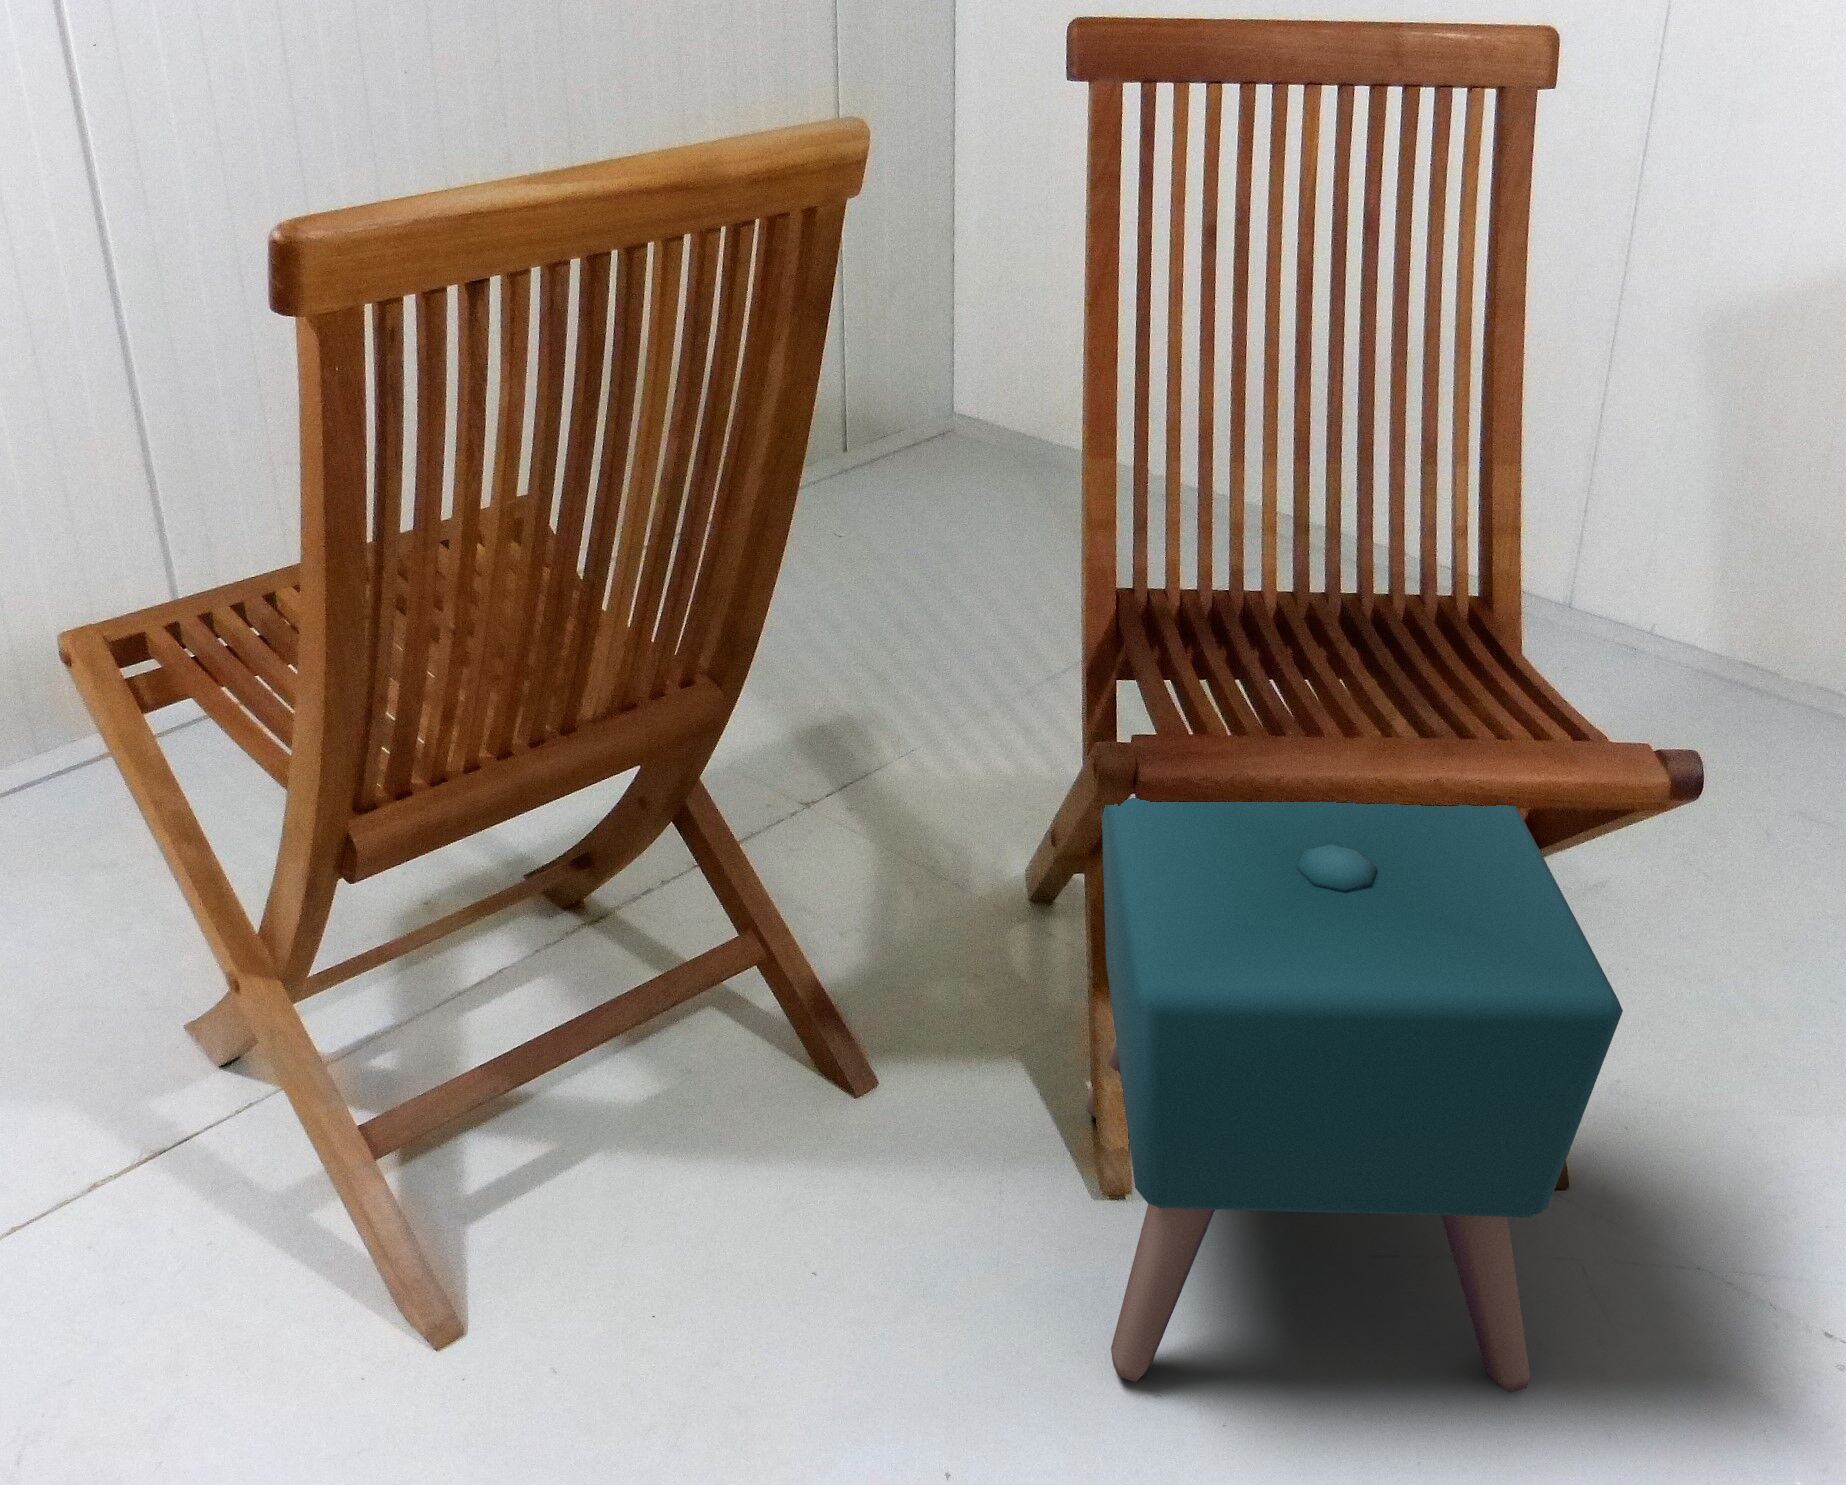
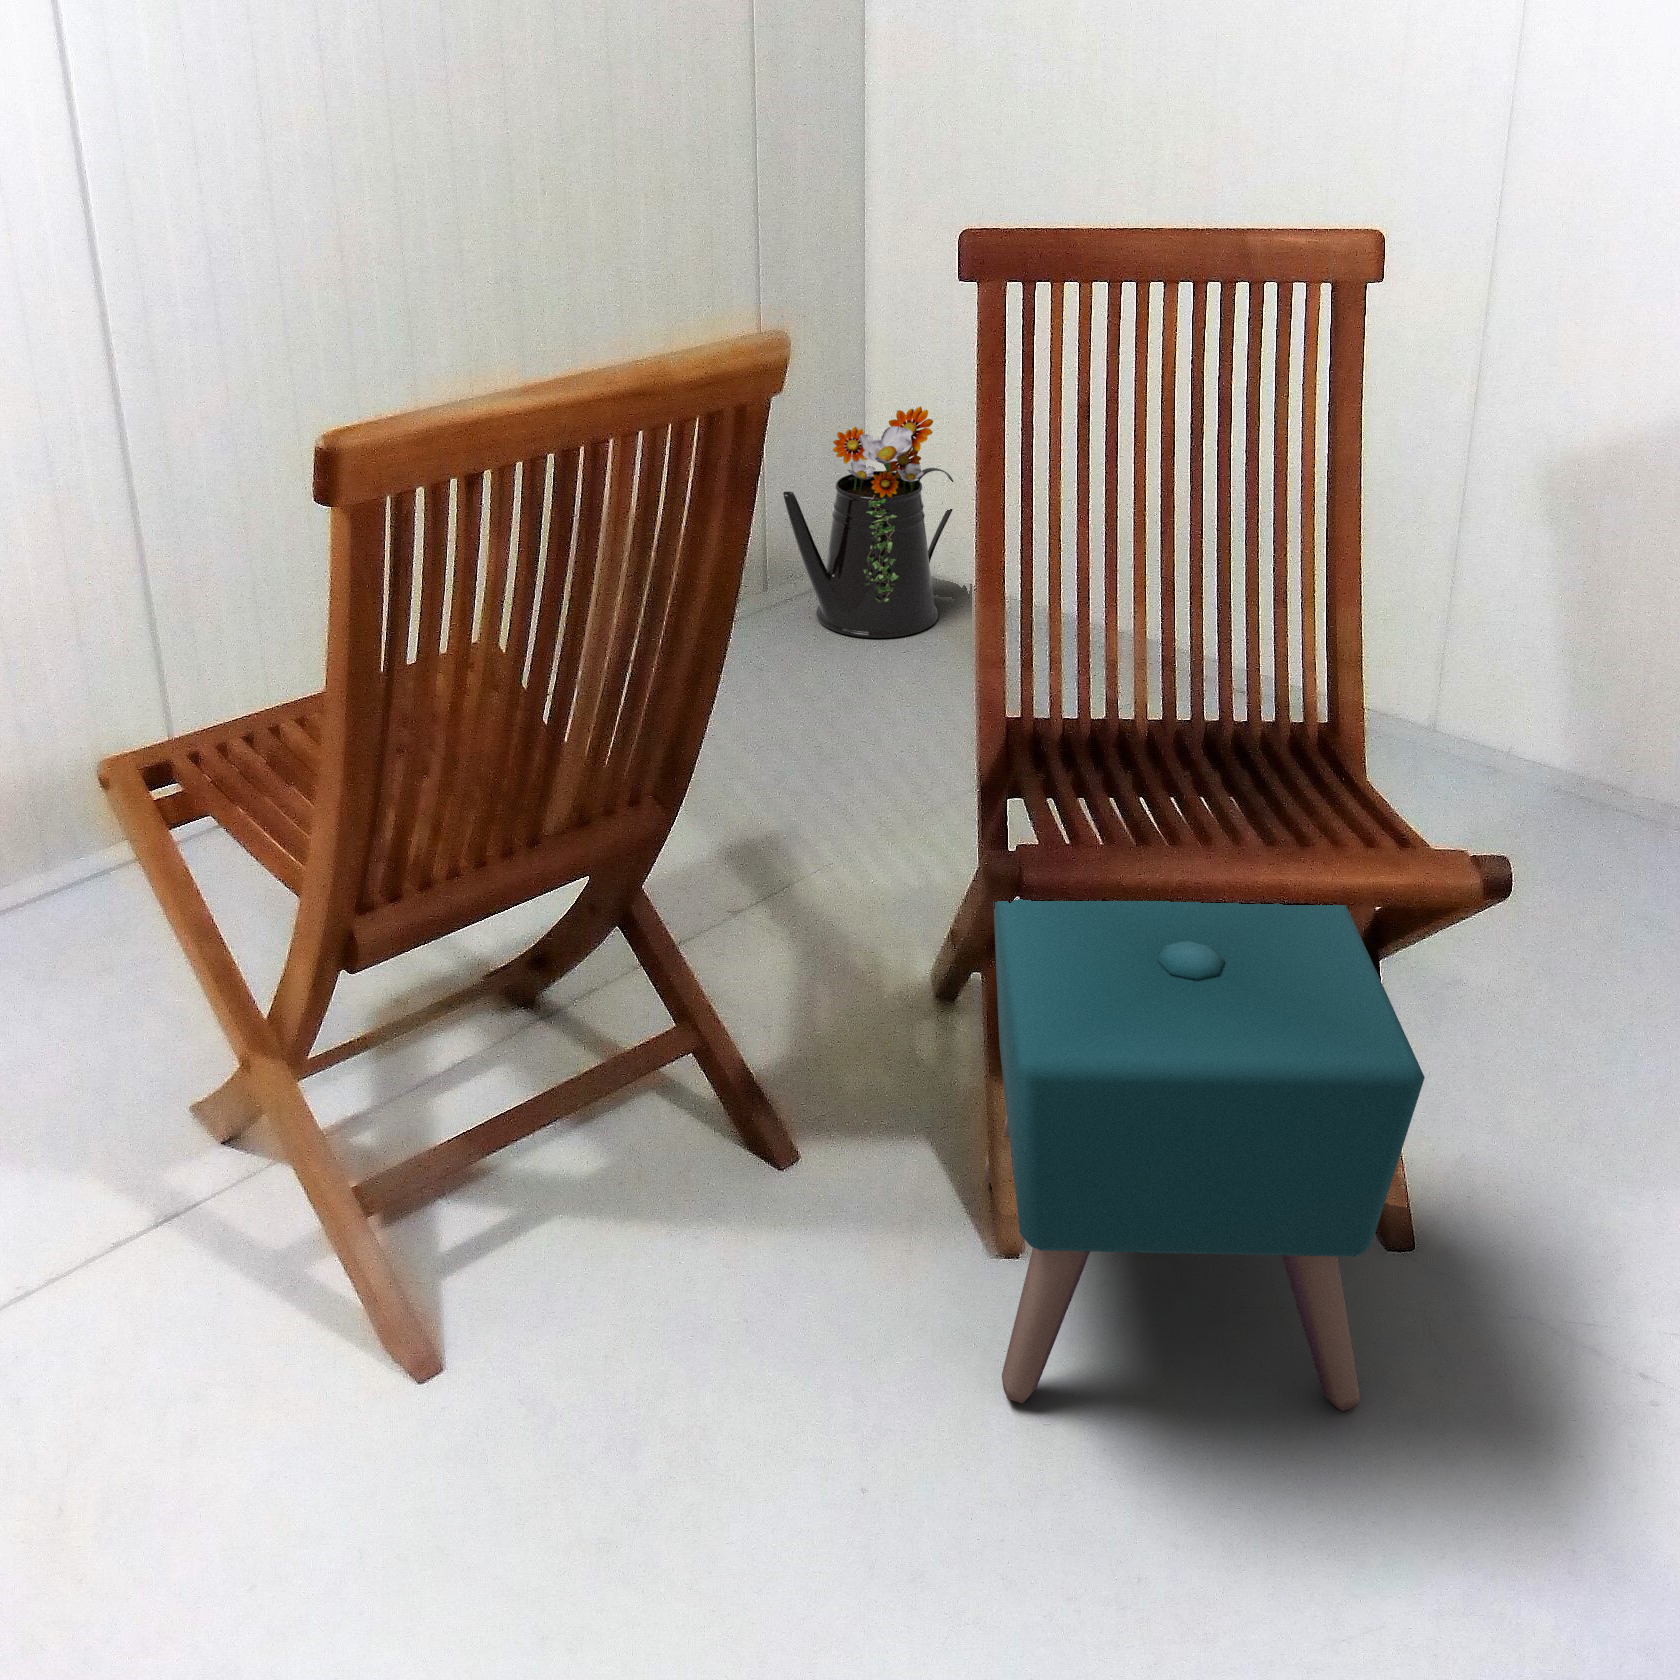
watering can: none [857,245,1045,503] -> present [783,406,954,638]

